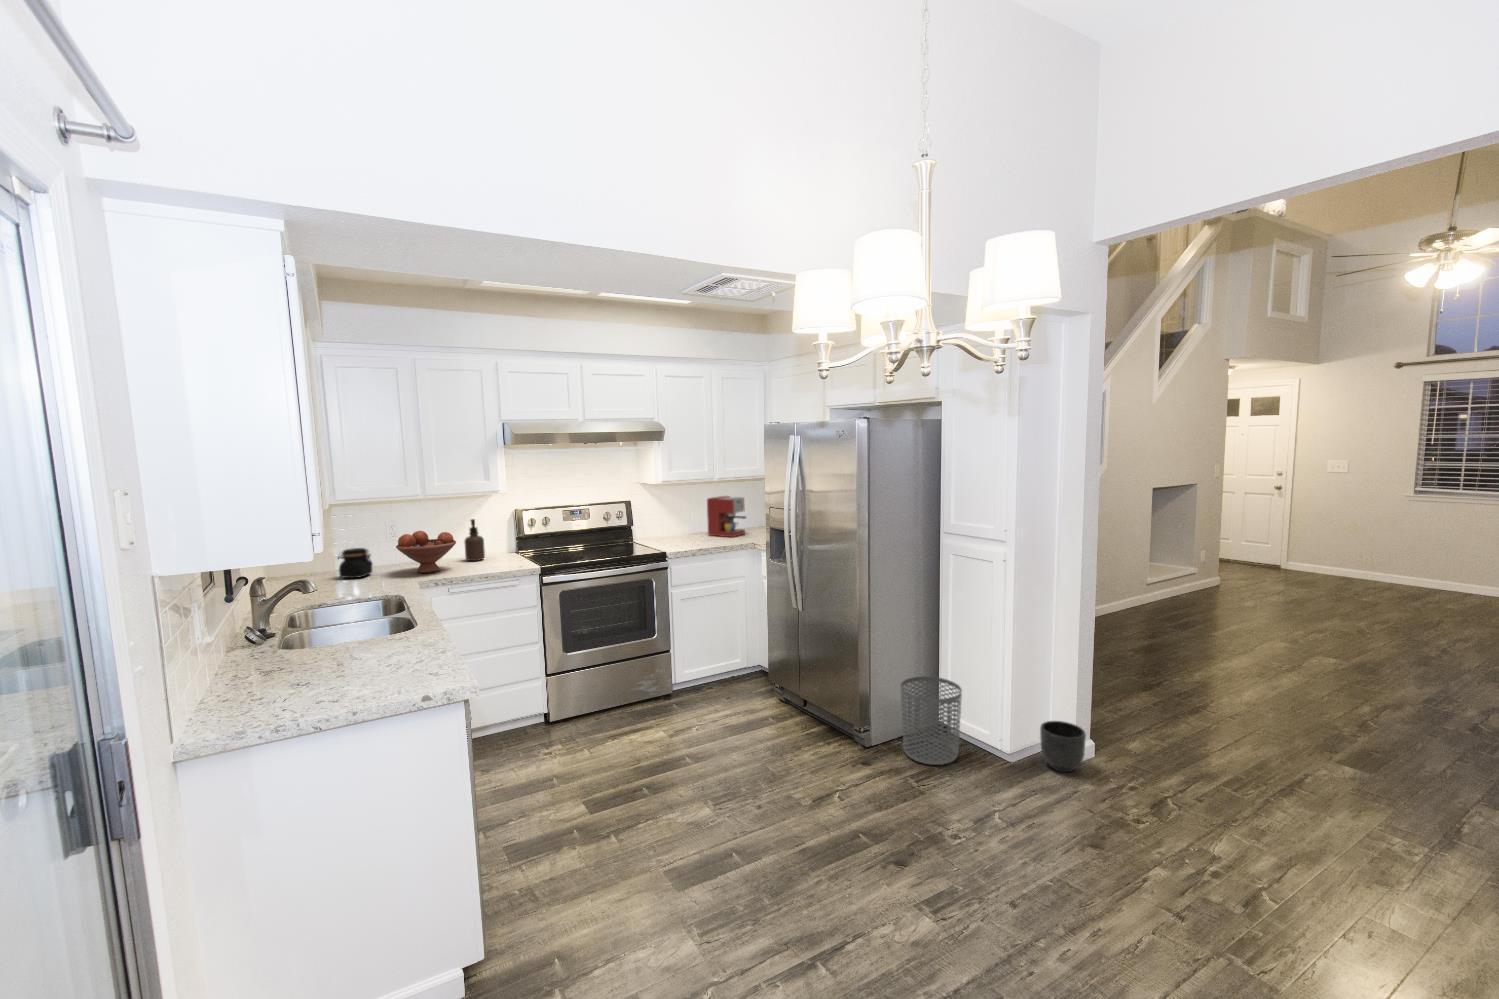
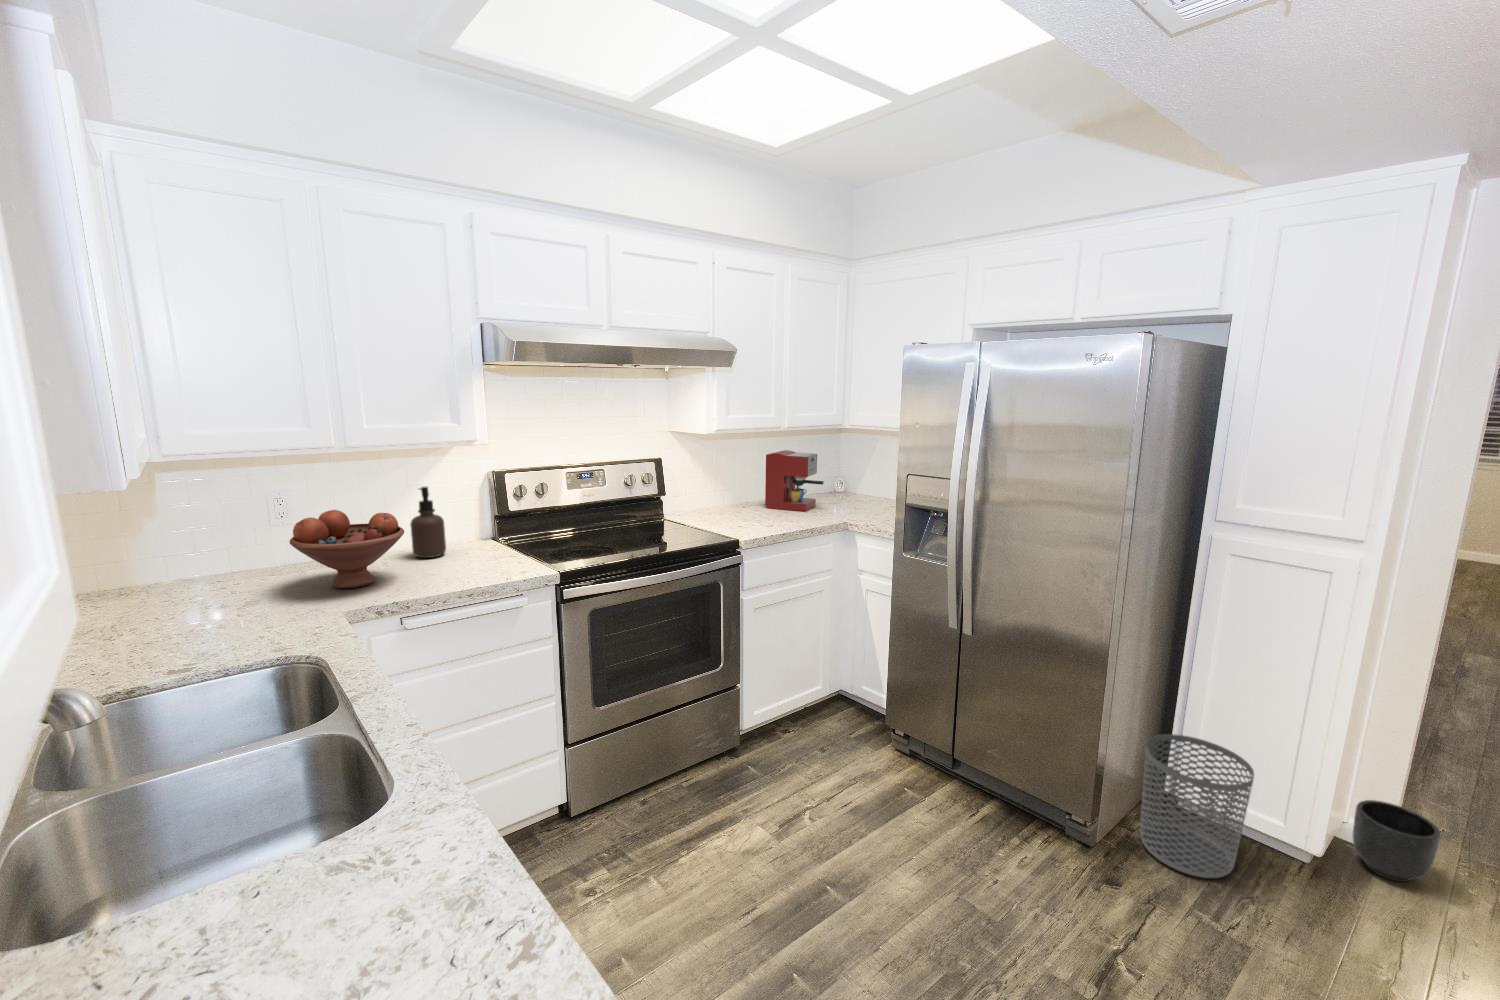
jar: present [338,548,373,578] -> none [168,544,243,603]

